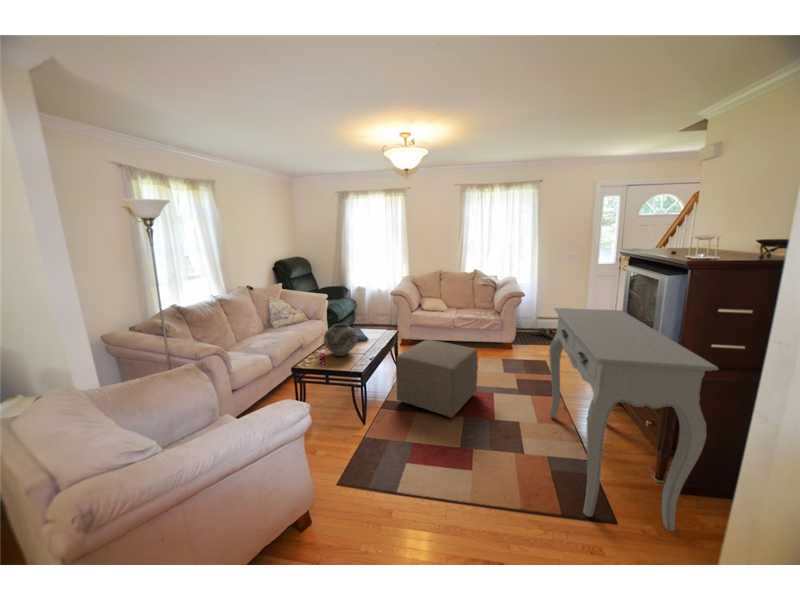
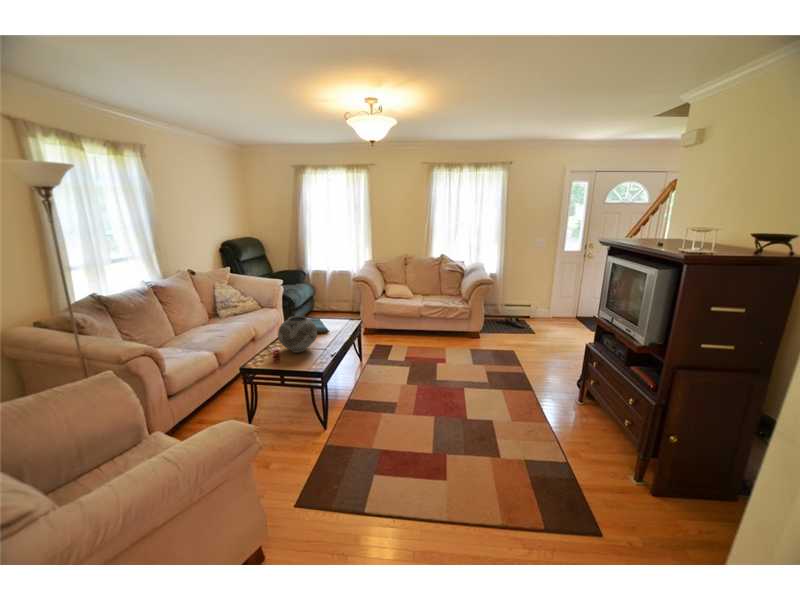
console table: present [549,308,719,531] -> none [523,300,720,540]
ottoman: present [396,340,478,418] -> none [362,332,449,418]

